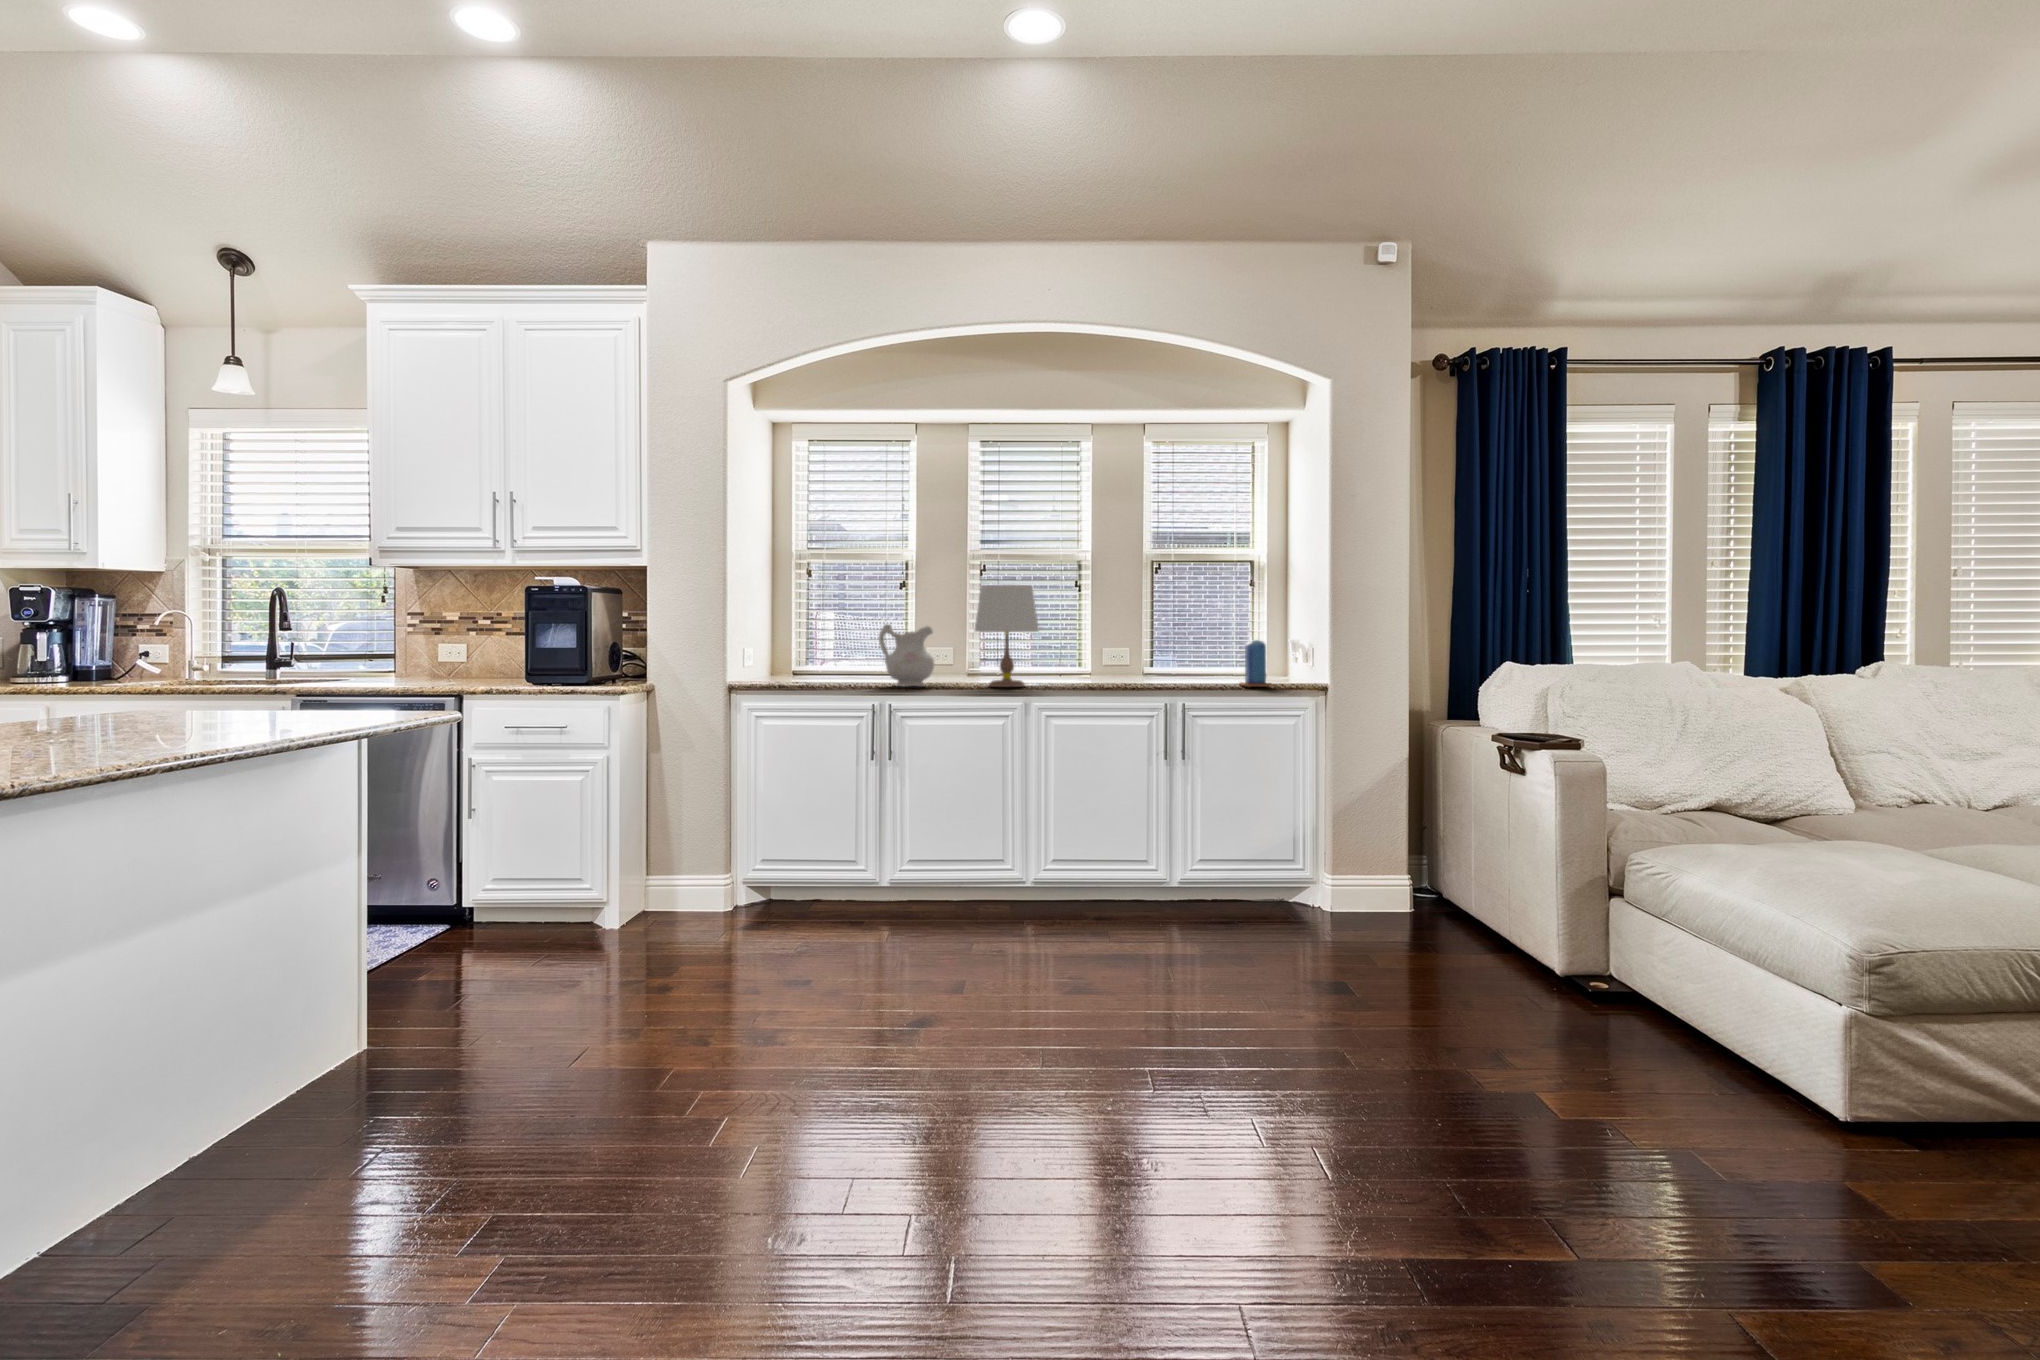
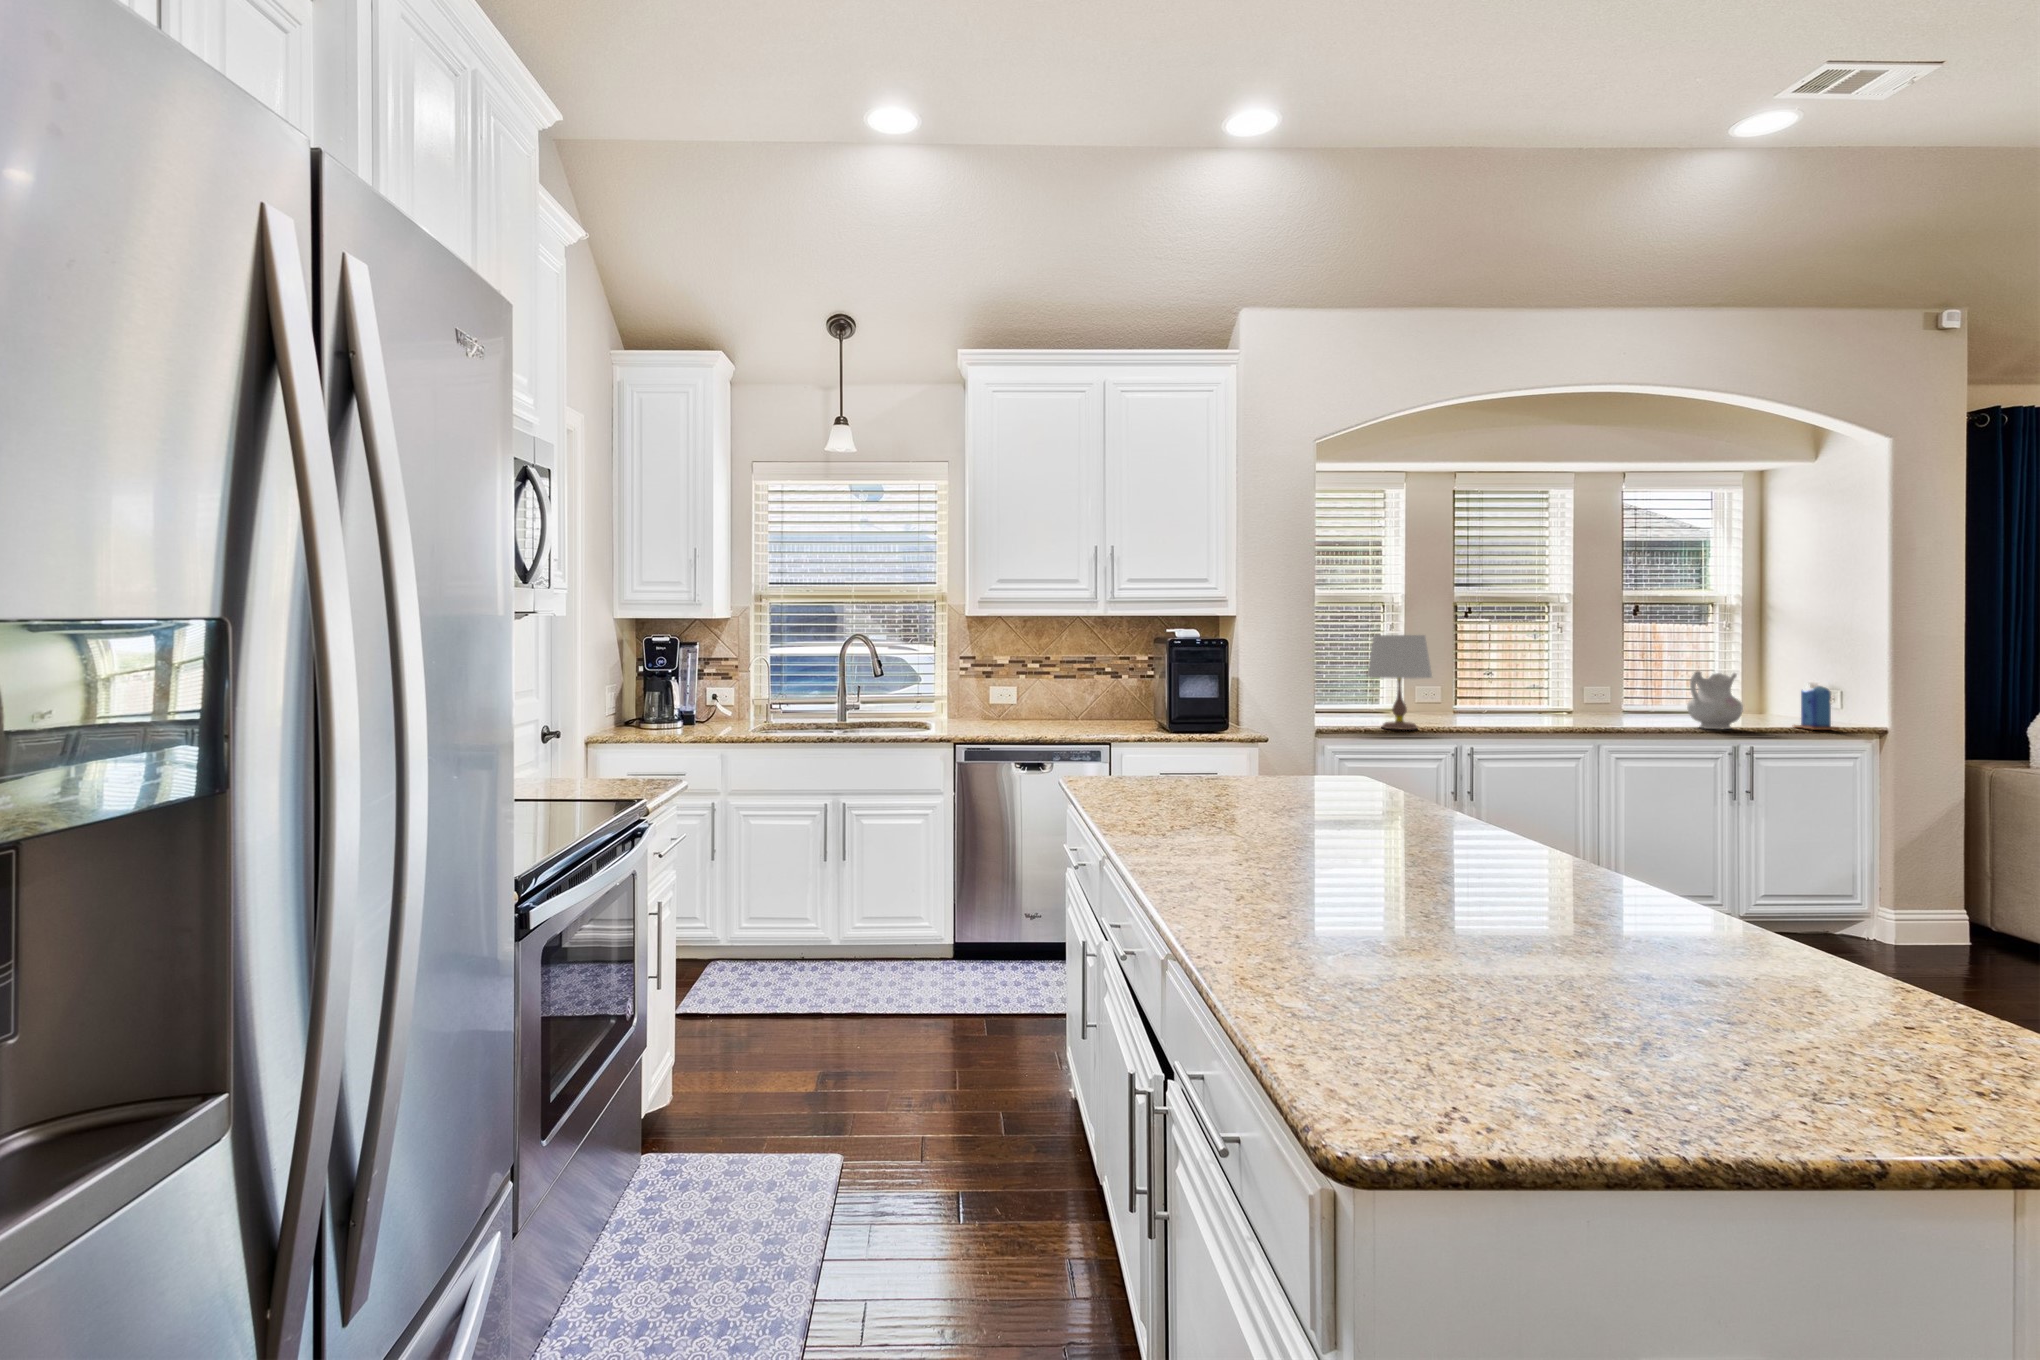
table lamp: present [975,585,1039,687] -> present [1367,635,1432,730]
ceramic pitcher: present [879,625,934,687] -> present [1687,671,1743,729]

